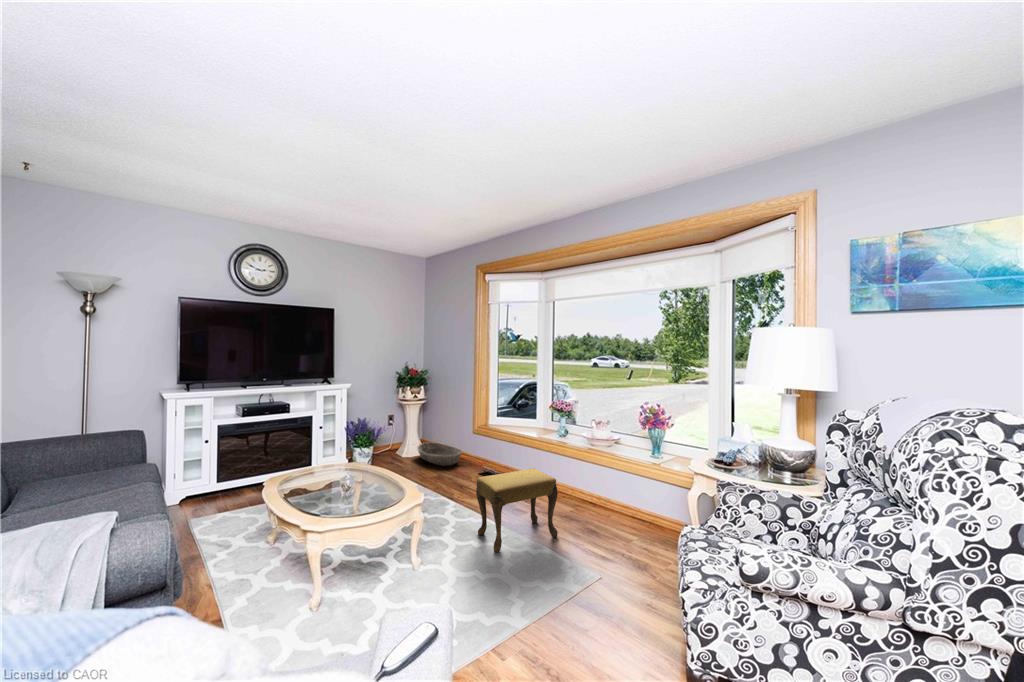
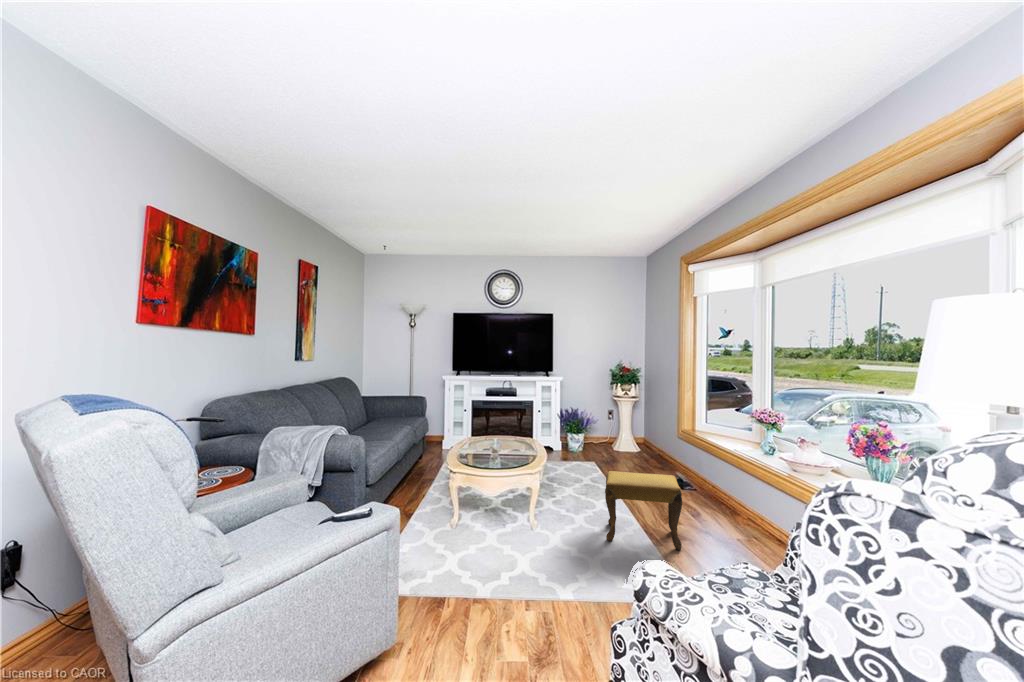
basket: present [417,442,462,466] -> none [625,440,666,465]

